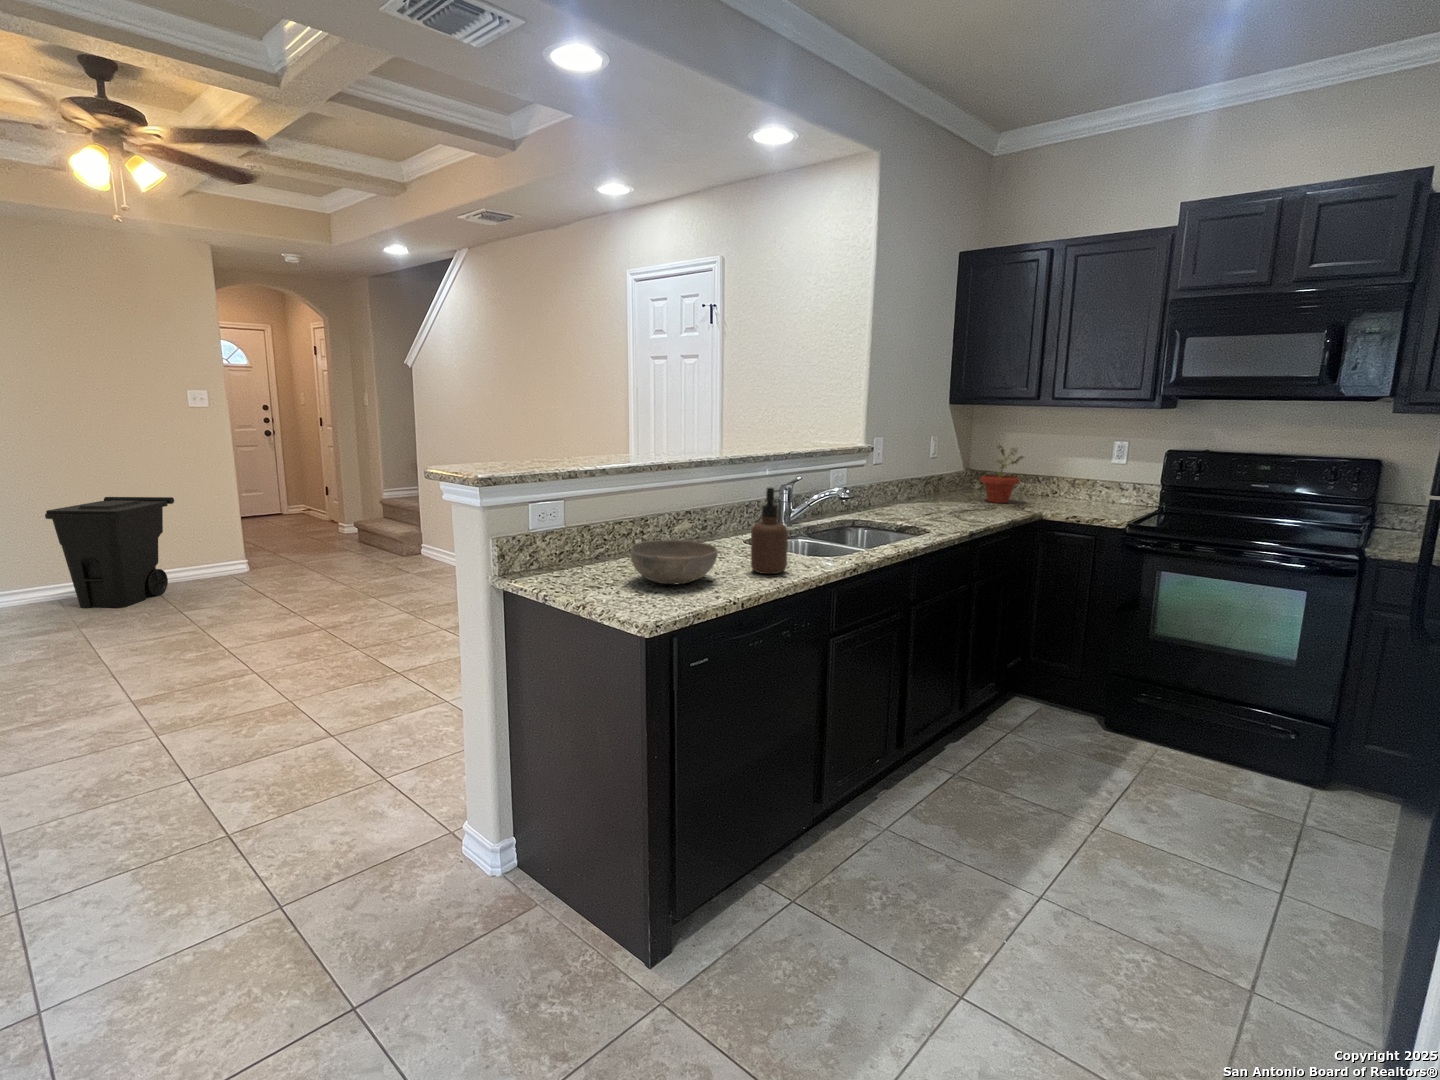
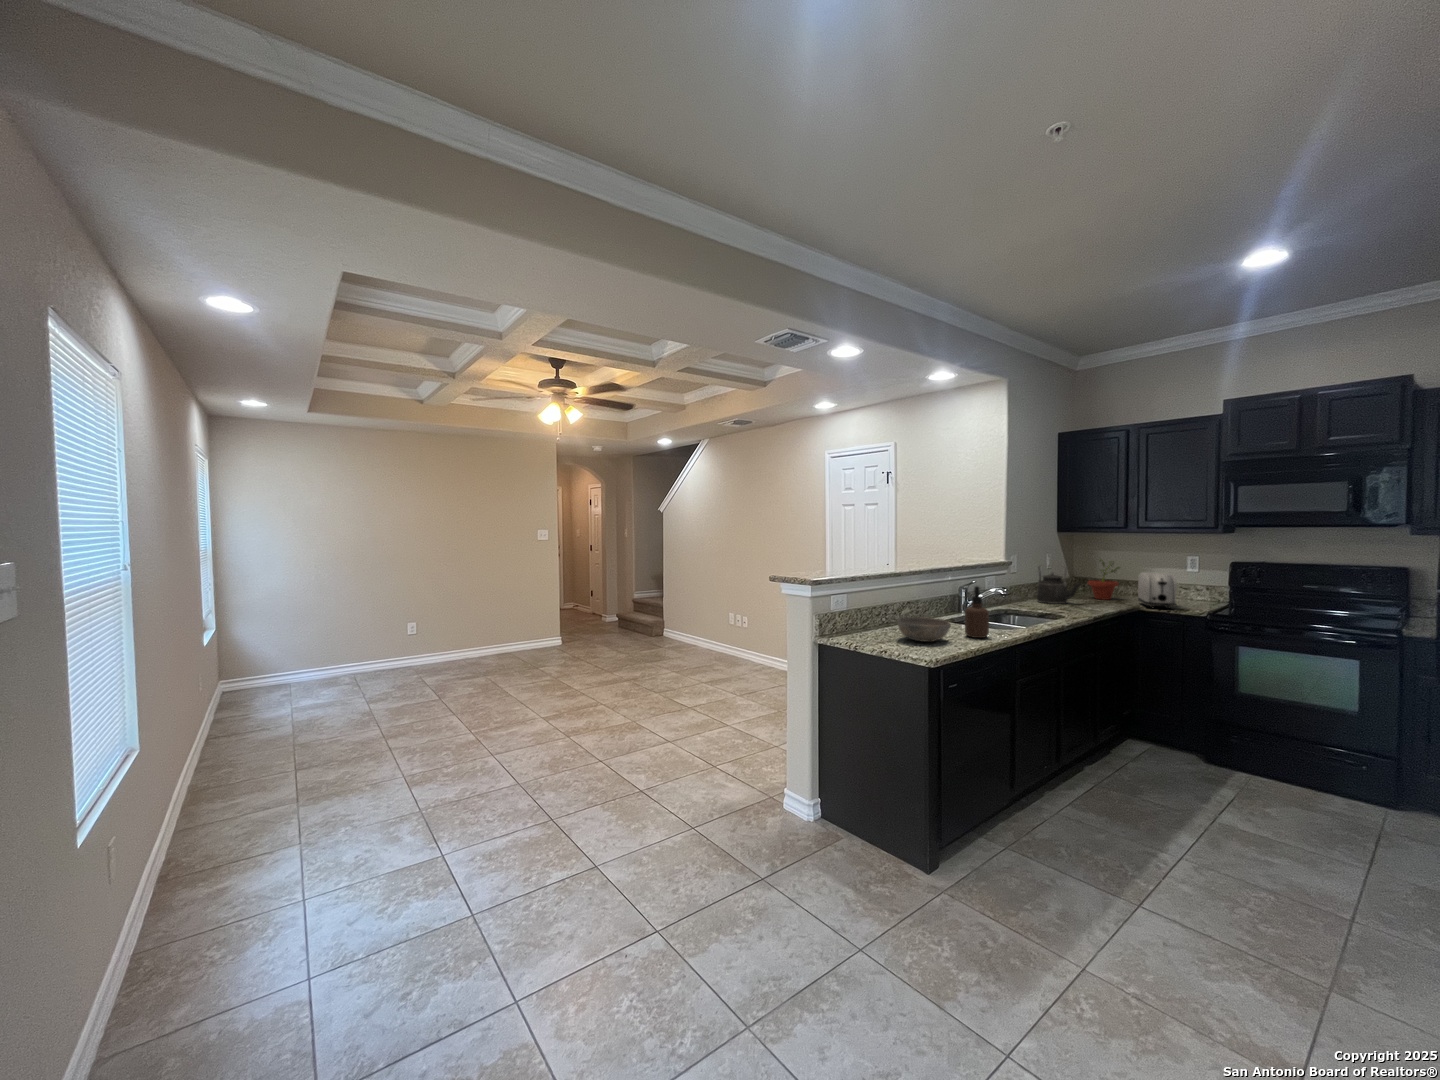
kettle: none [907,452,966,510] -> present [1037,566,1081,604]
toaster: none [1041,464,1090,518] -> present [1138,572,1177,609]
trash can: present [45,497,174,608] -> none [465,596,528,665]

